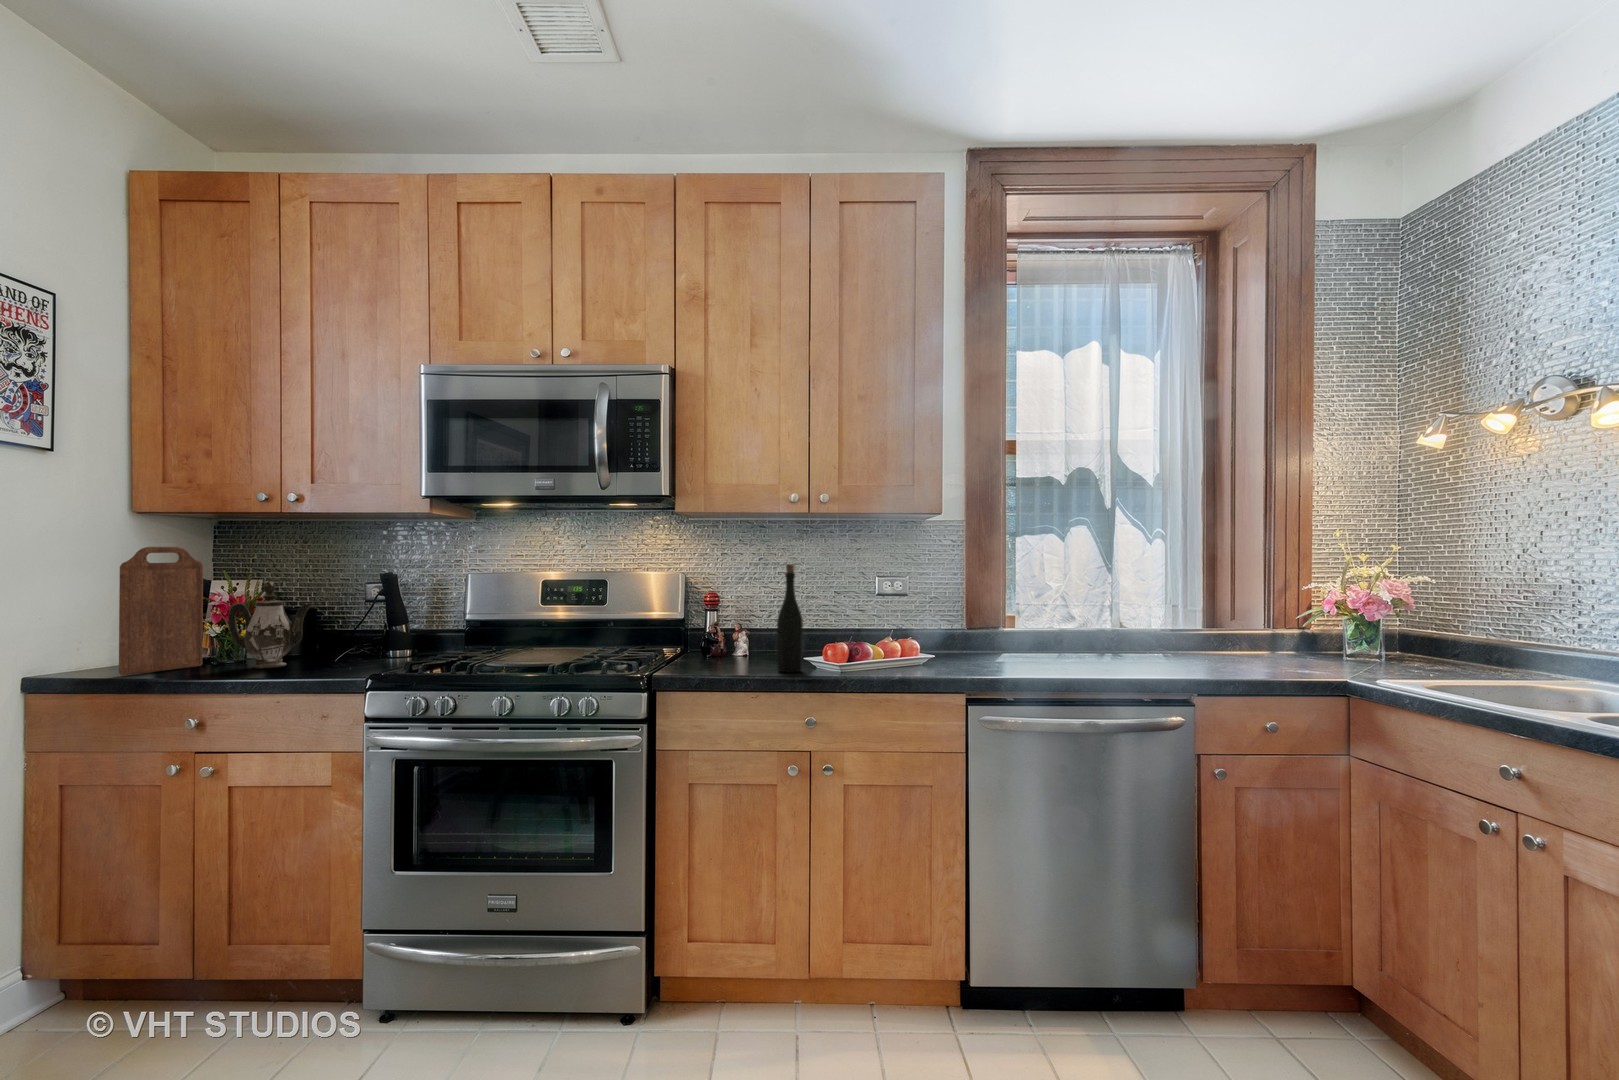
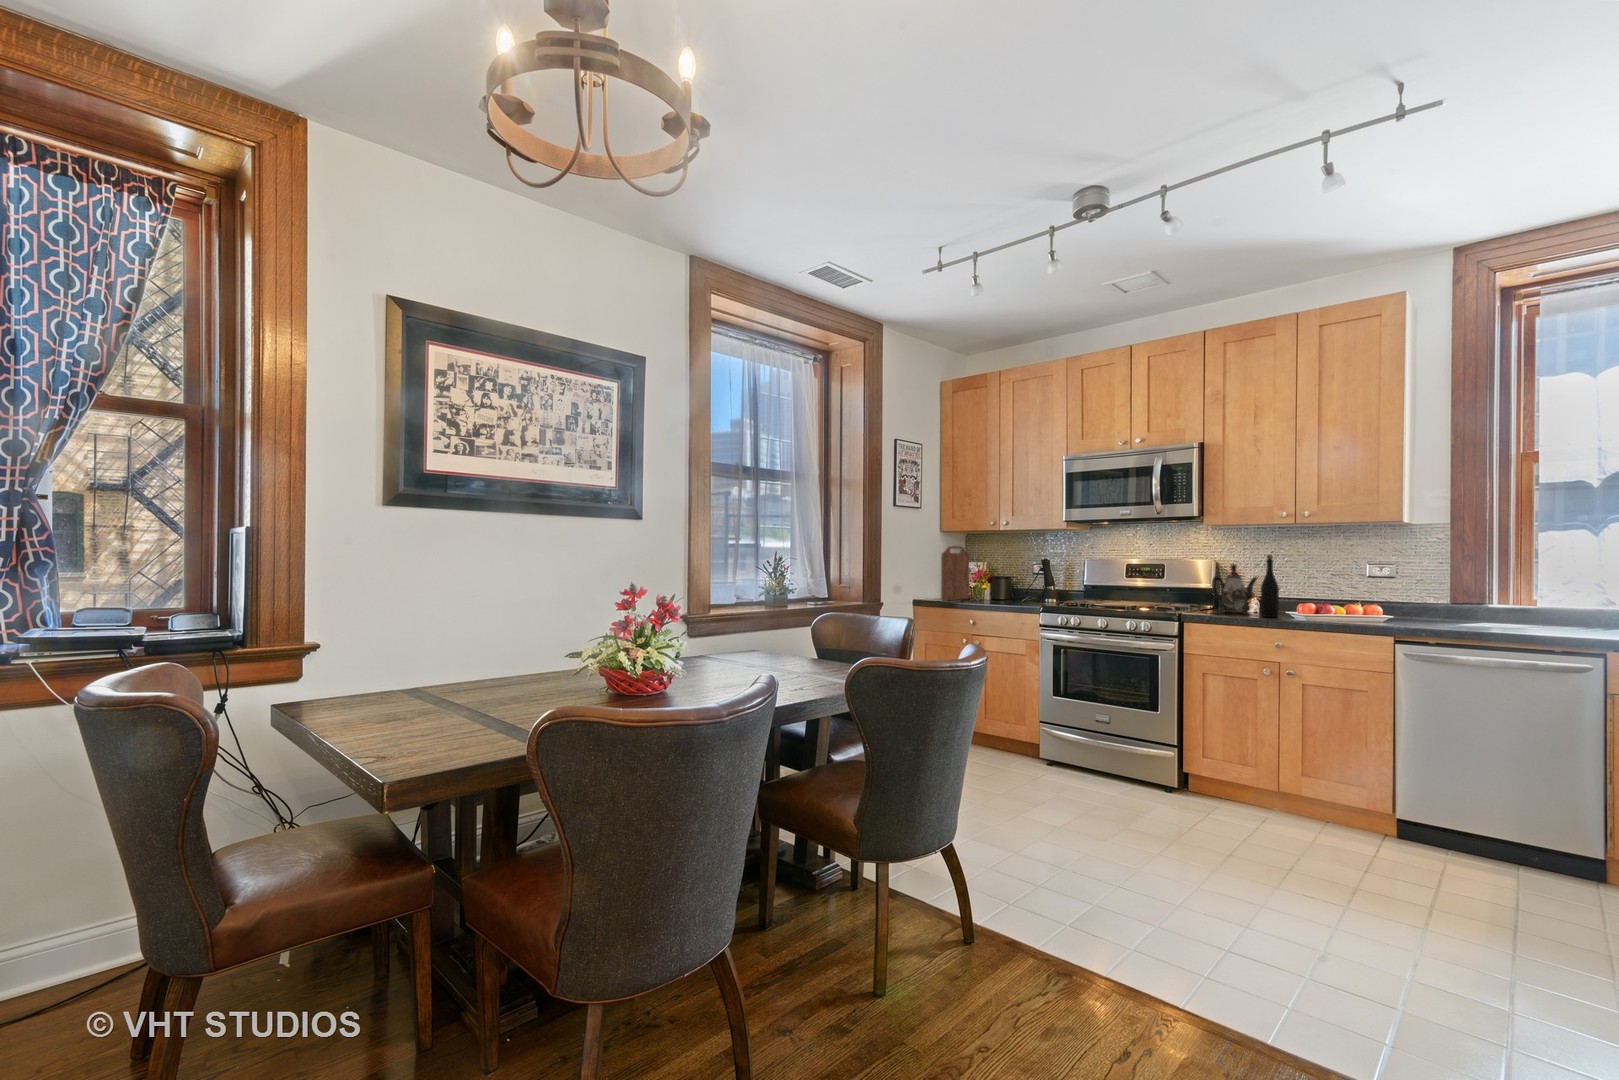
teapot: present [228,581,313,668] -> present [1212,564,1258,613]

